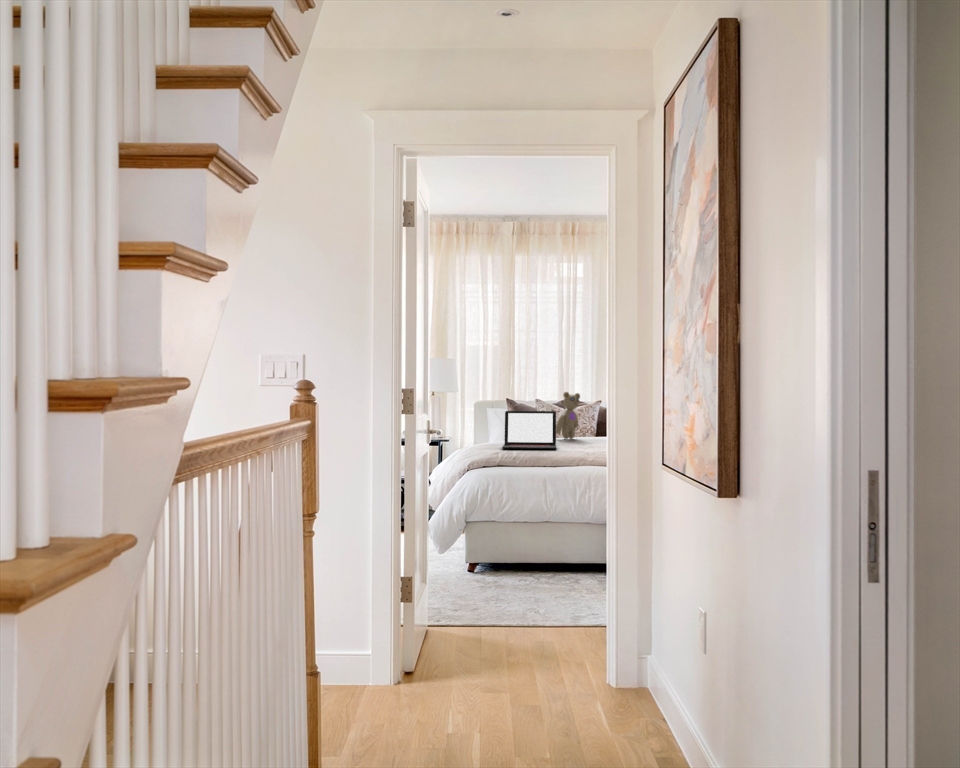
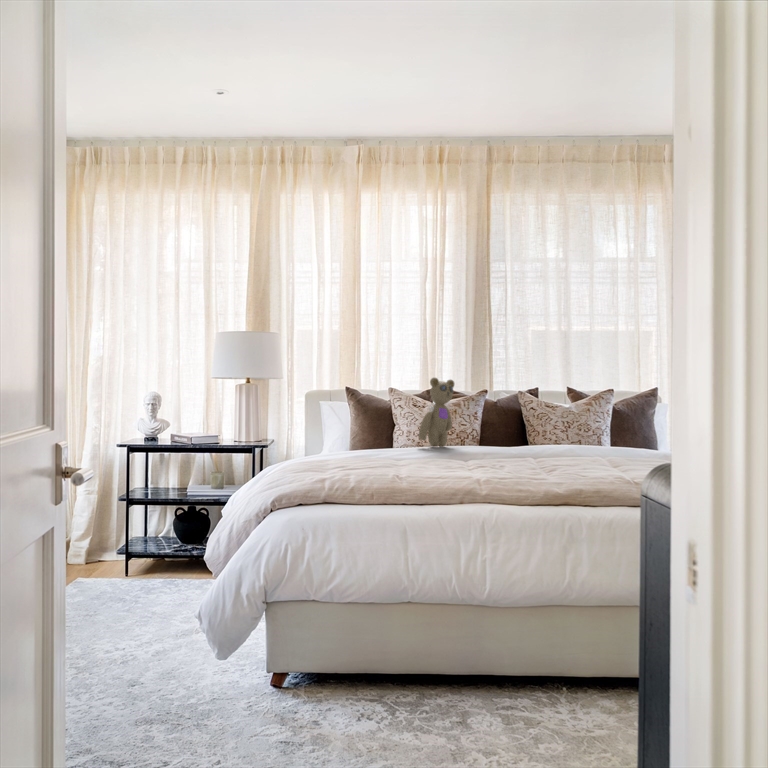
laptop: present [502,411,556,449] -> none [335,406,422,469]

